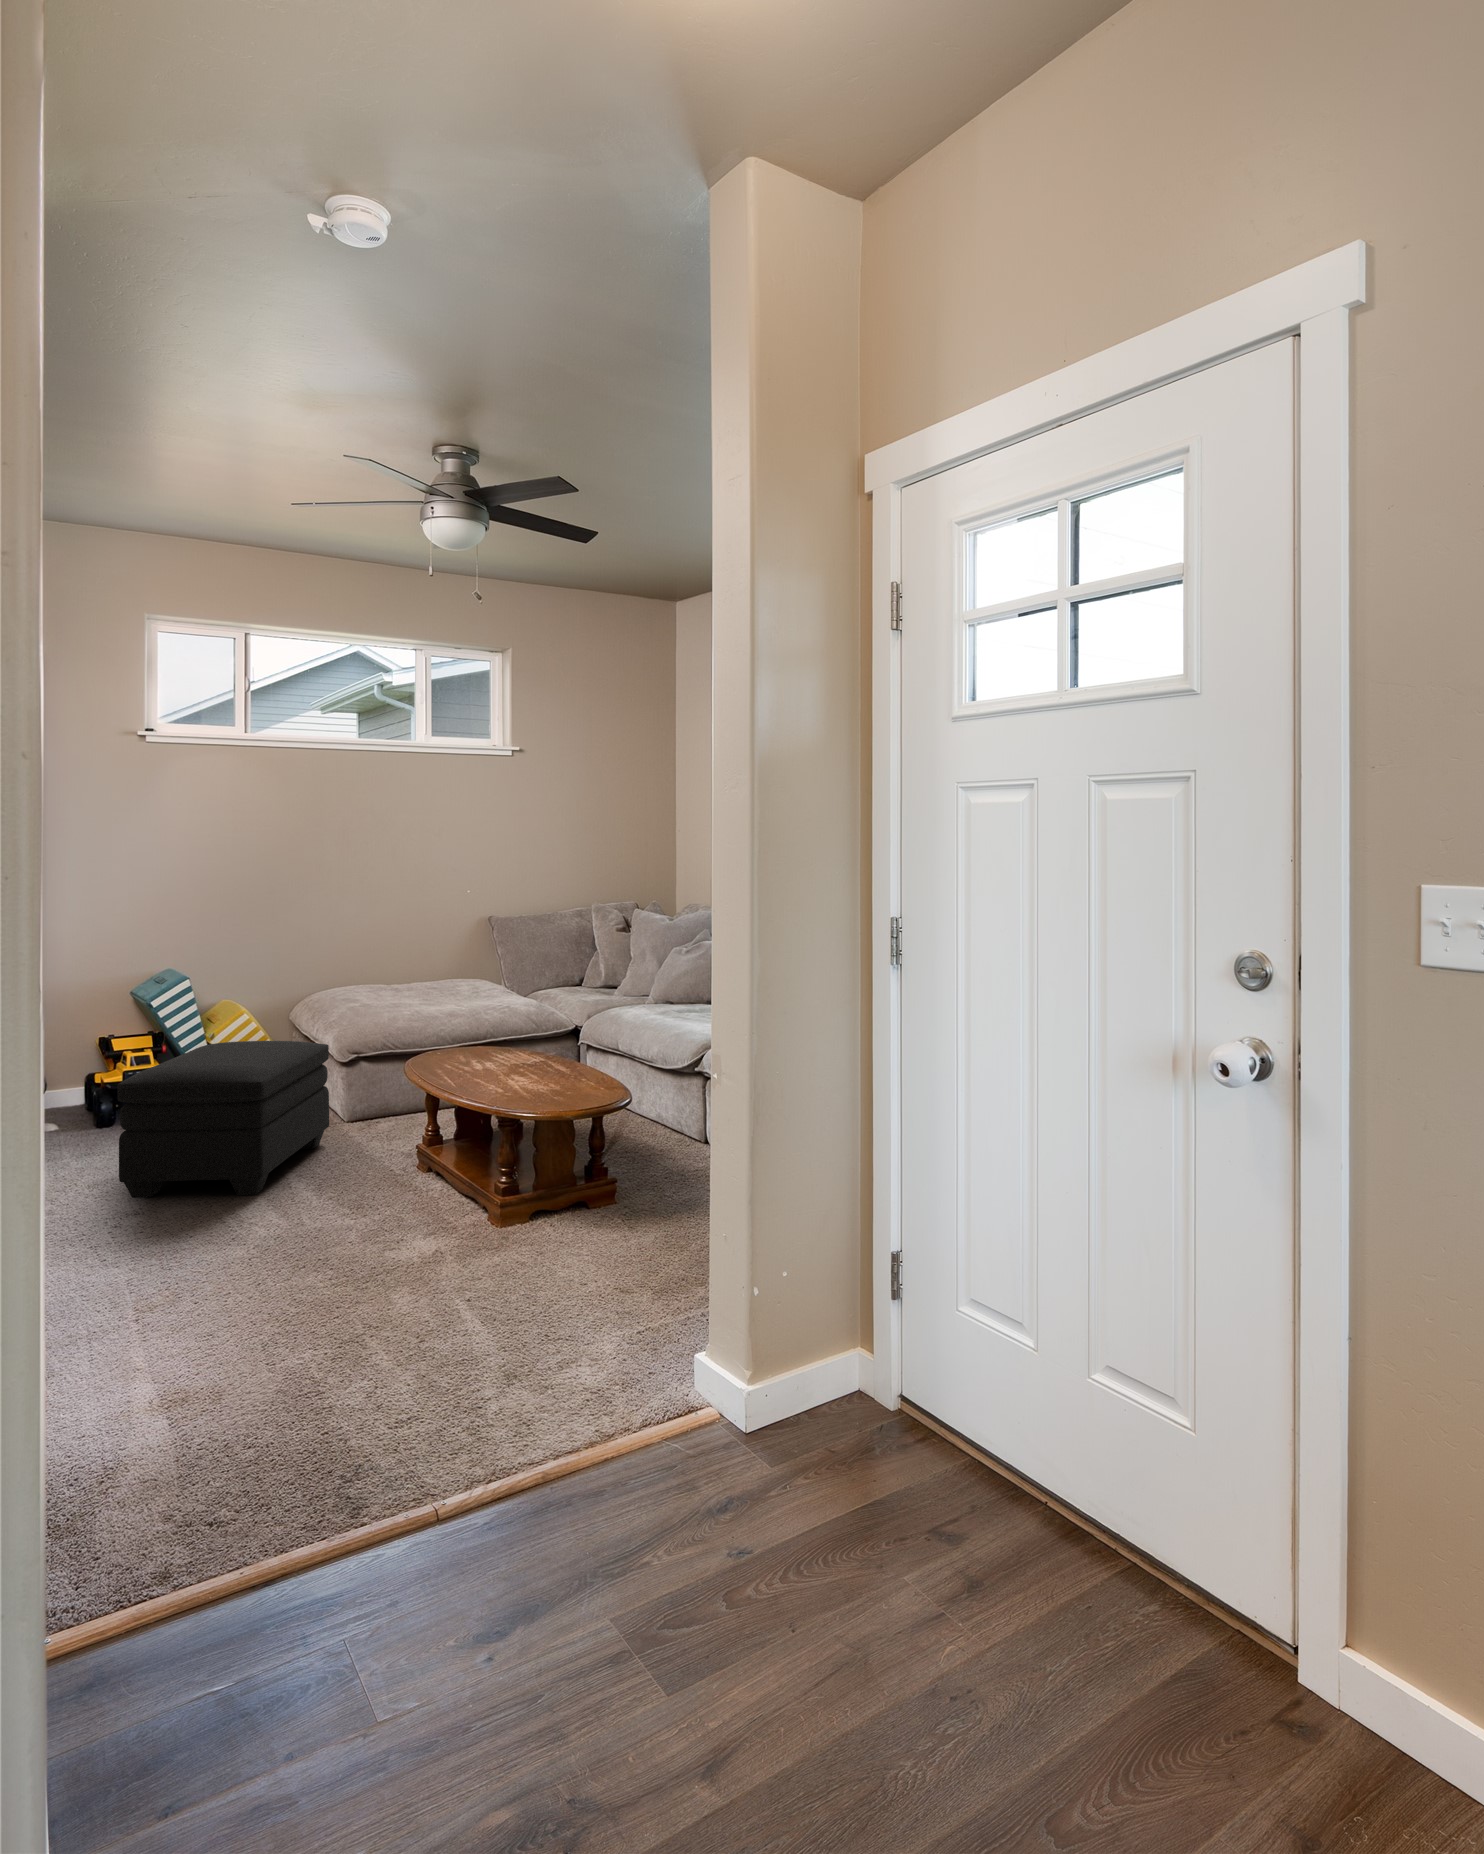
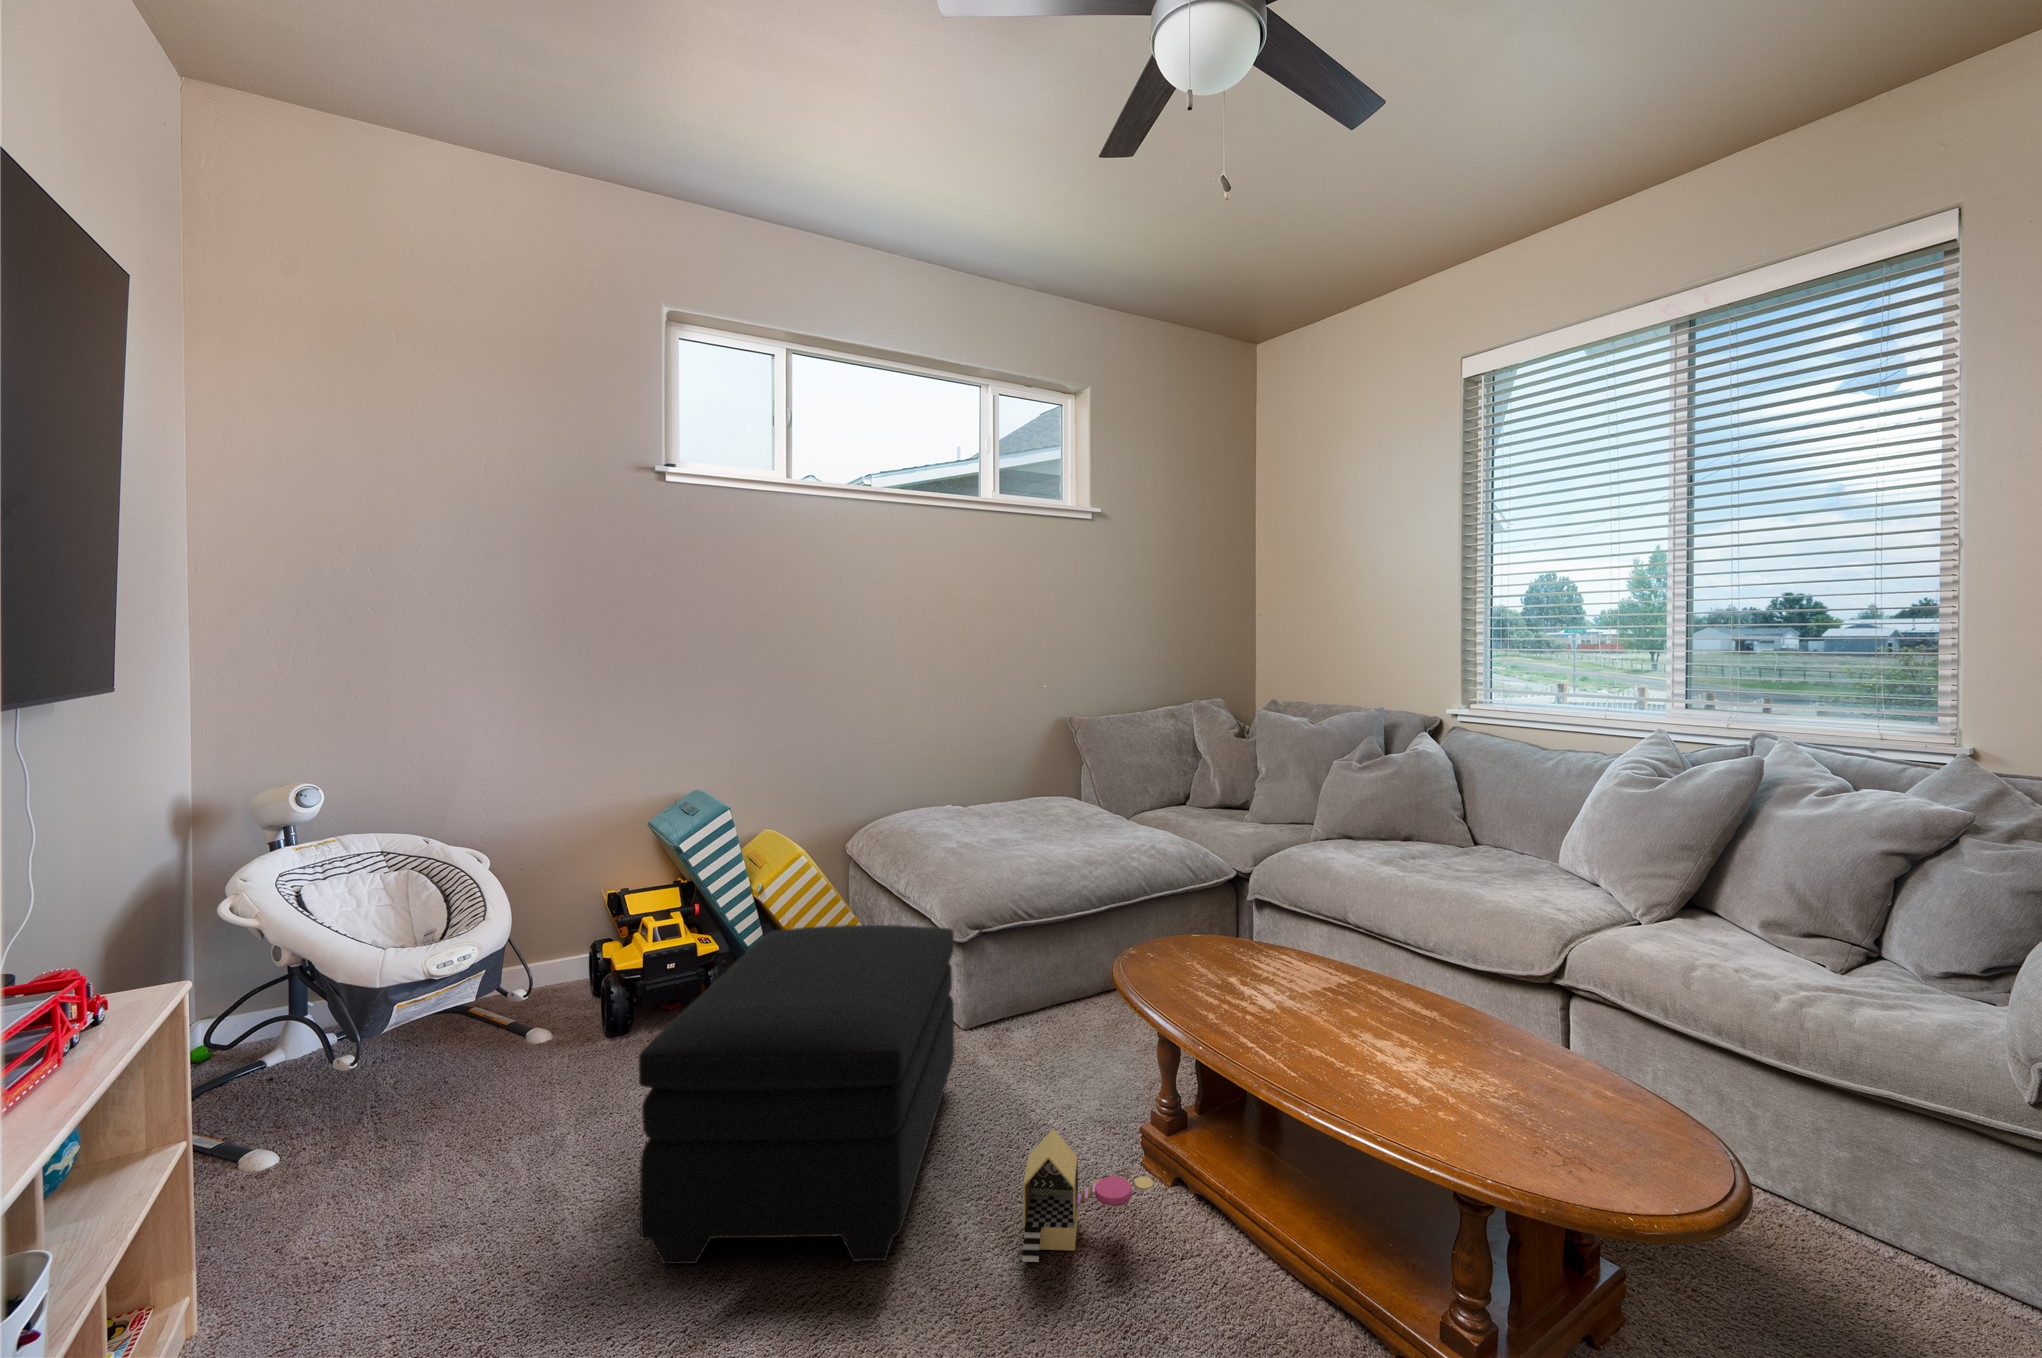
toy house: none [328,1133,409,1192] -> present [1022,1128,1154,1262]

